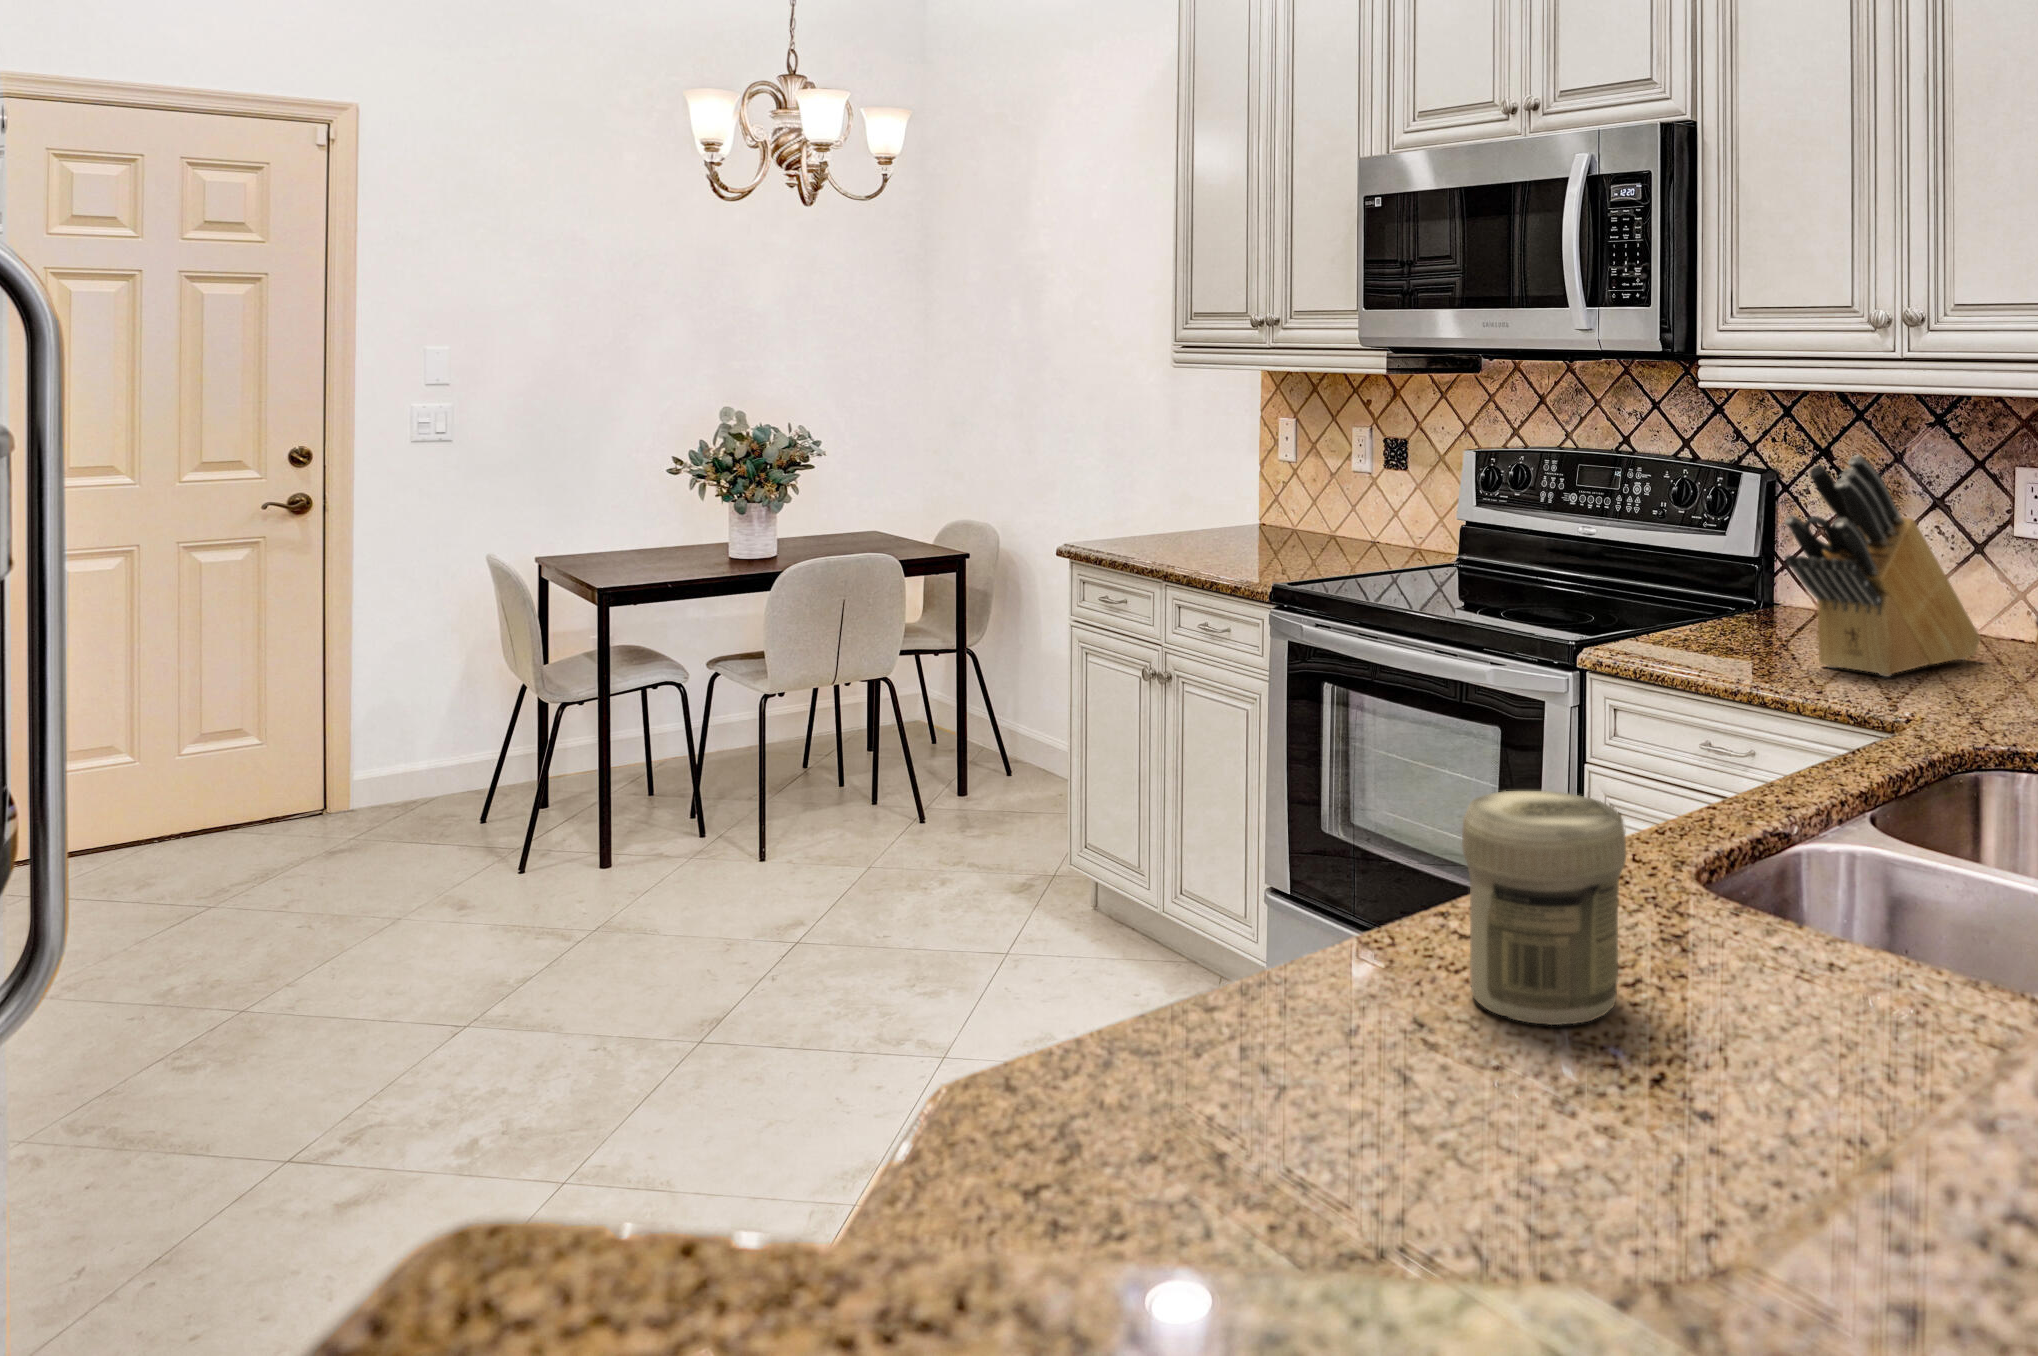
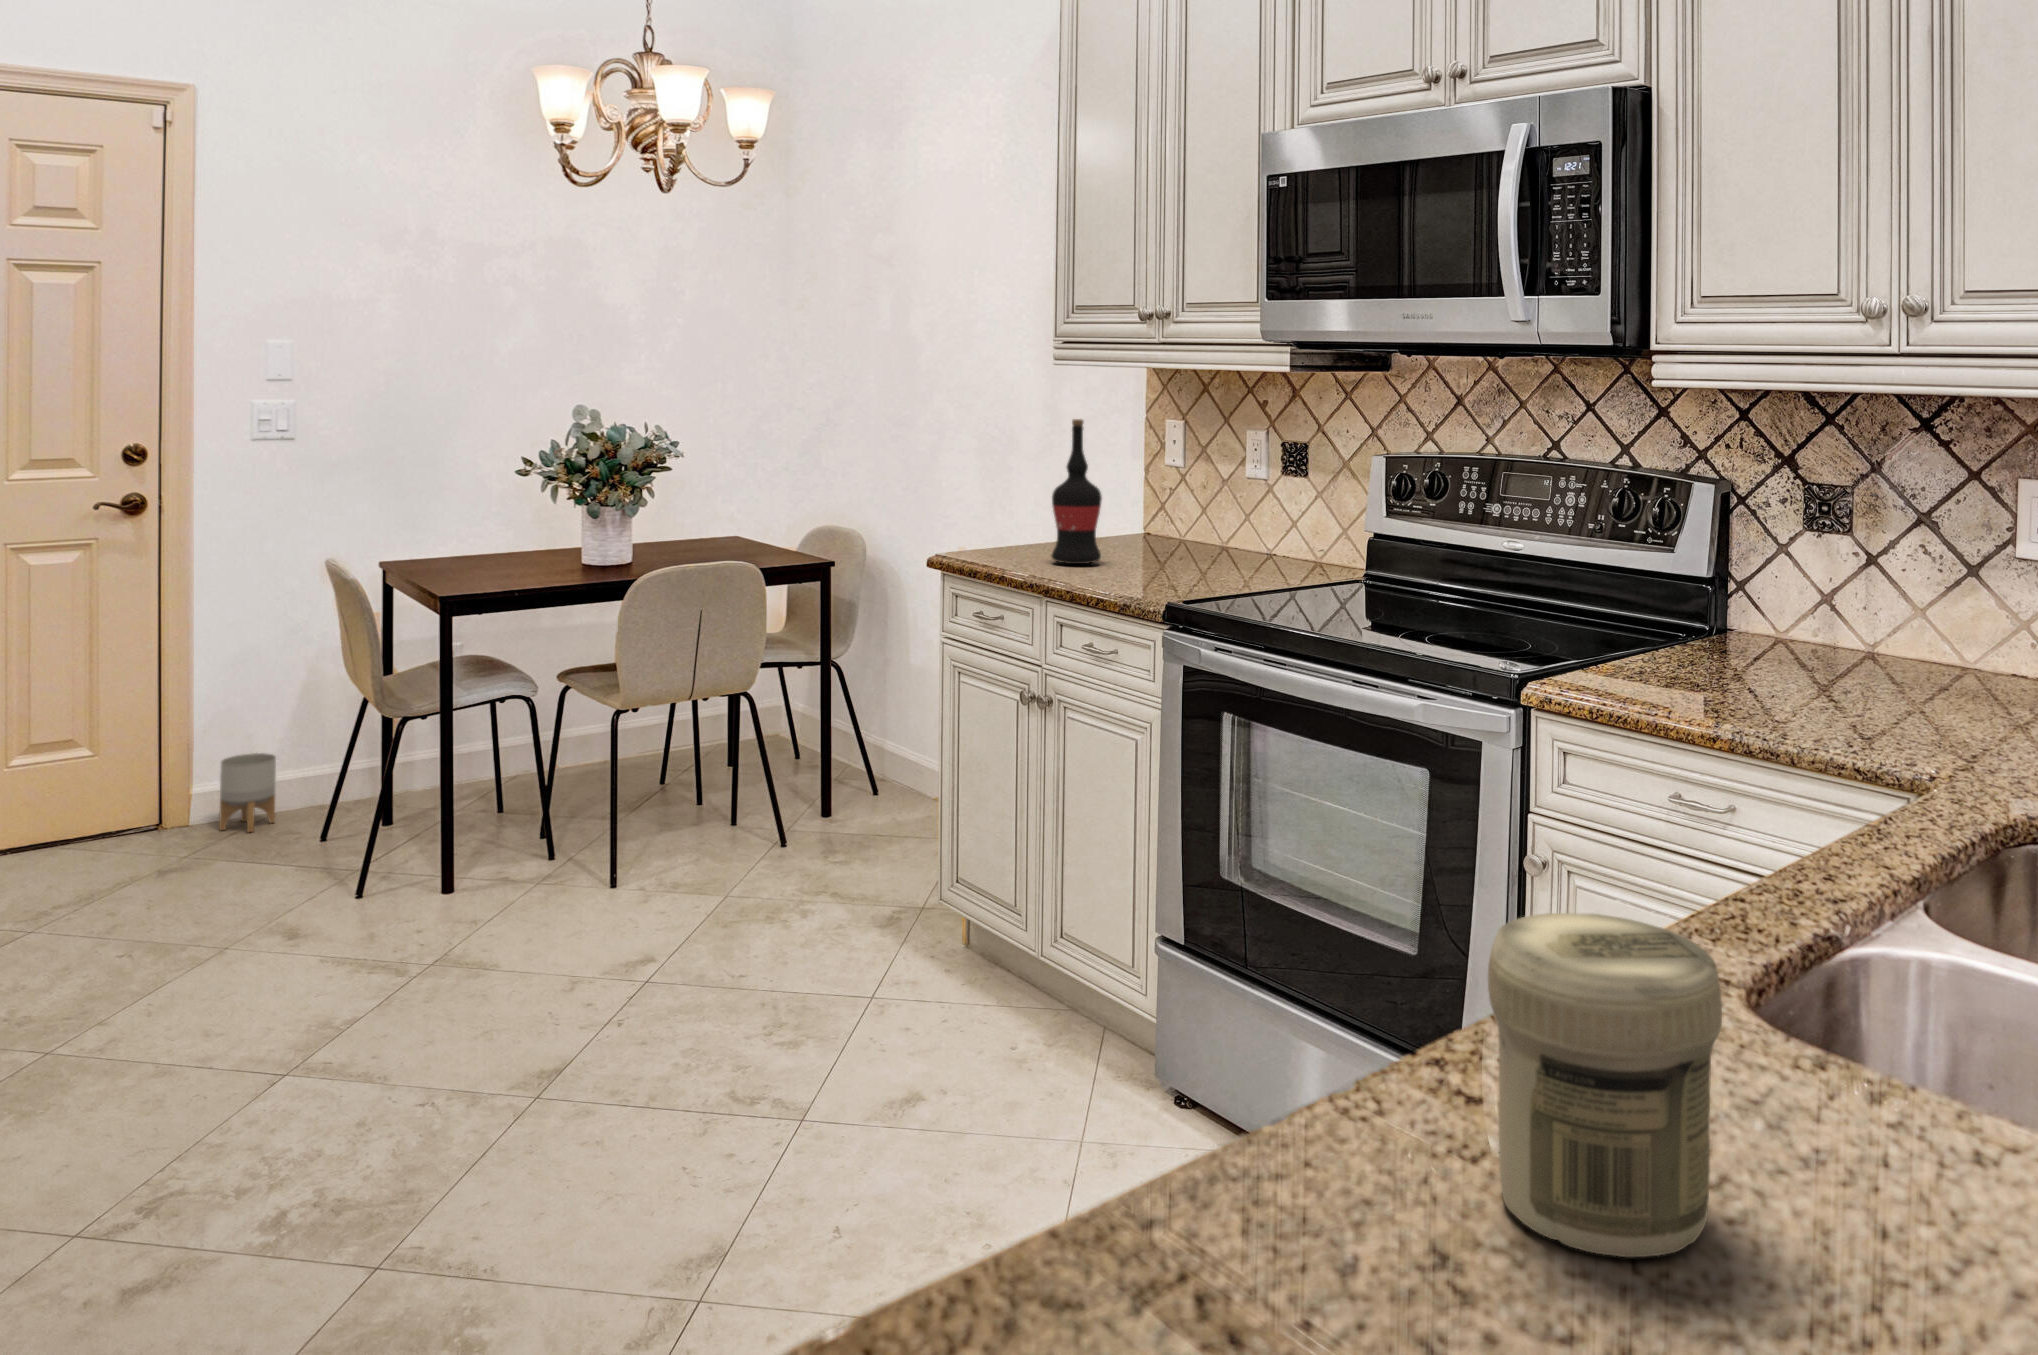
wine bottle: none [1171,420,1217,553] -> present [1052,419,1102,564]
knife block: present [1785,455,1980,677] -> none [1767,461,1988,719]
planter: none [386,741,440,815] -> present [219,753,276,832]

